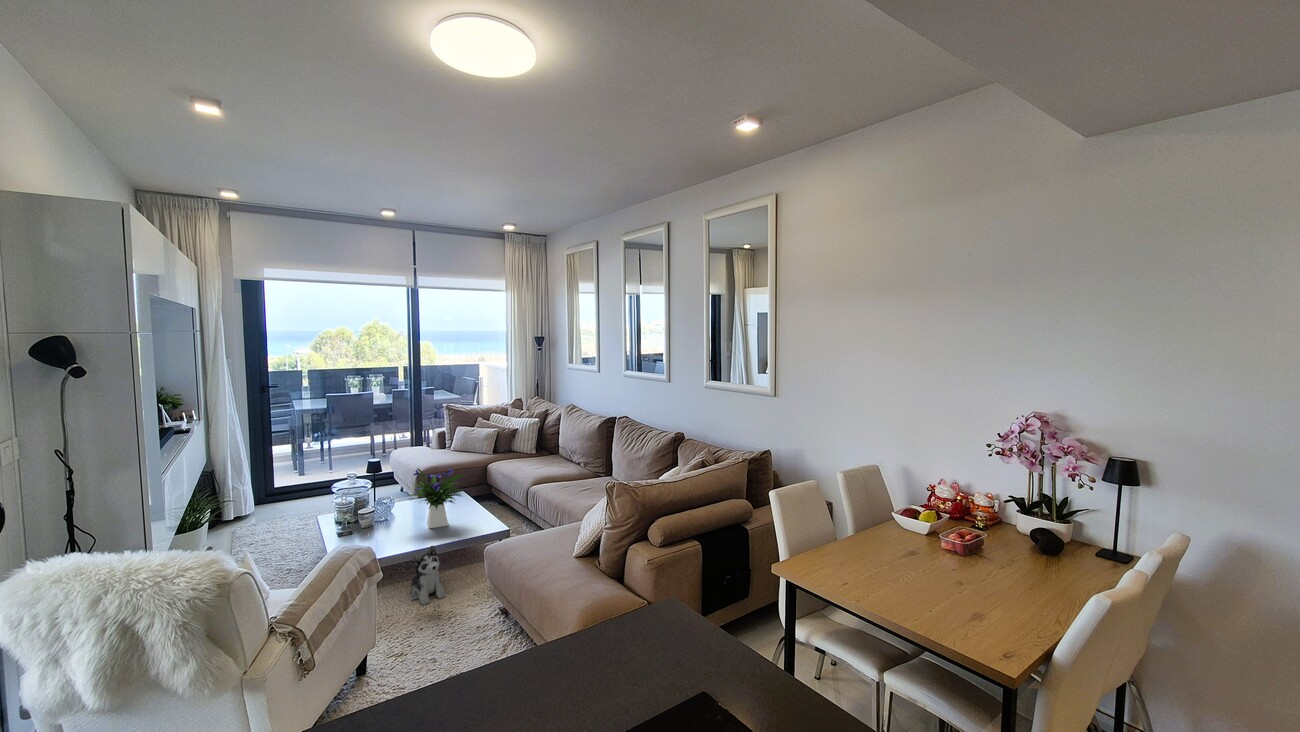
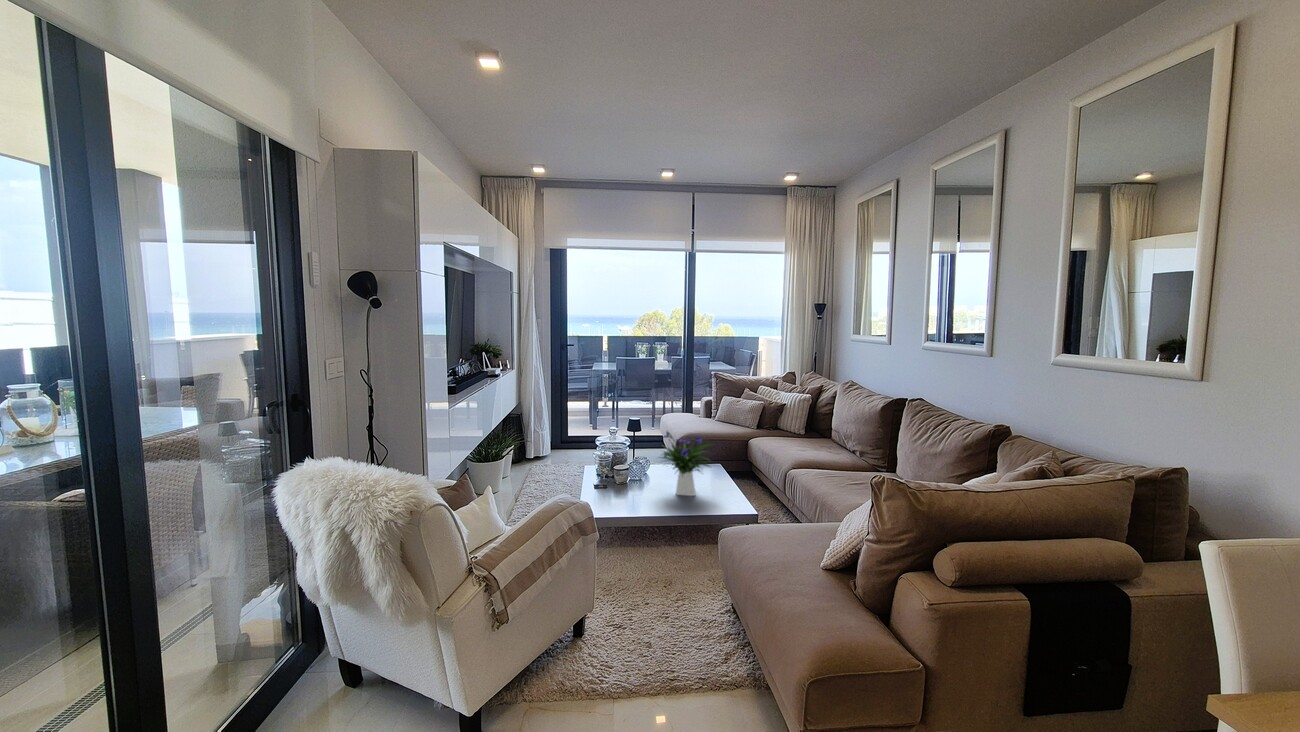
plush toy: present [409,546,446,605] -> none [648,514,682,575]

